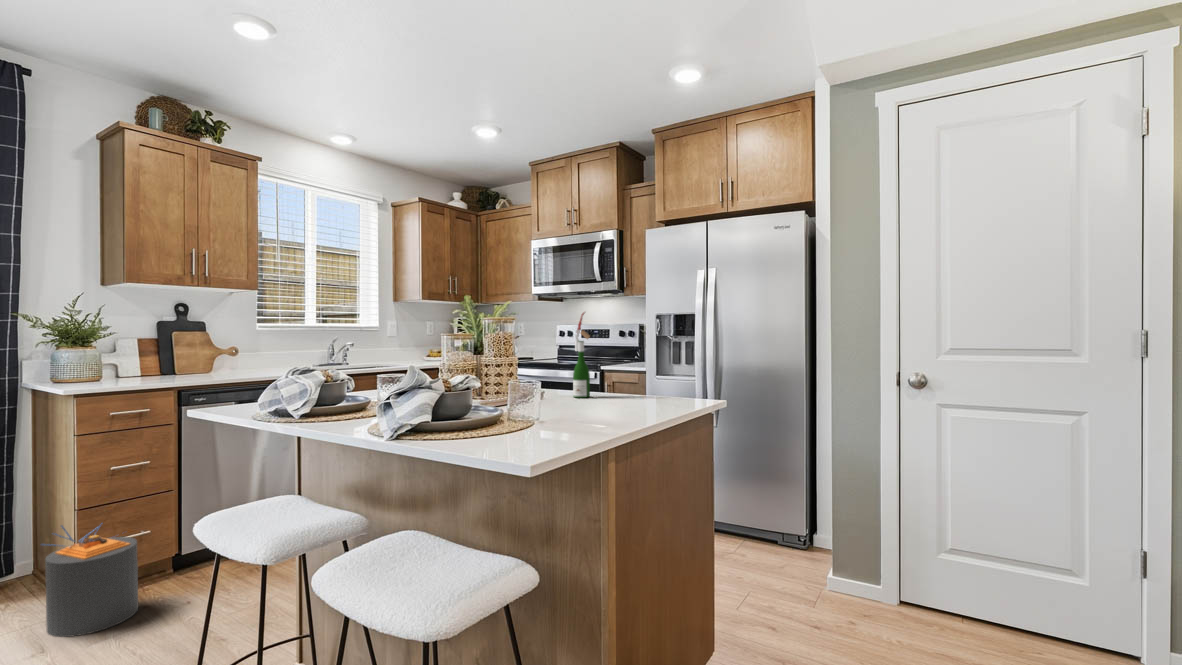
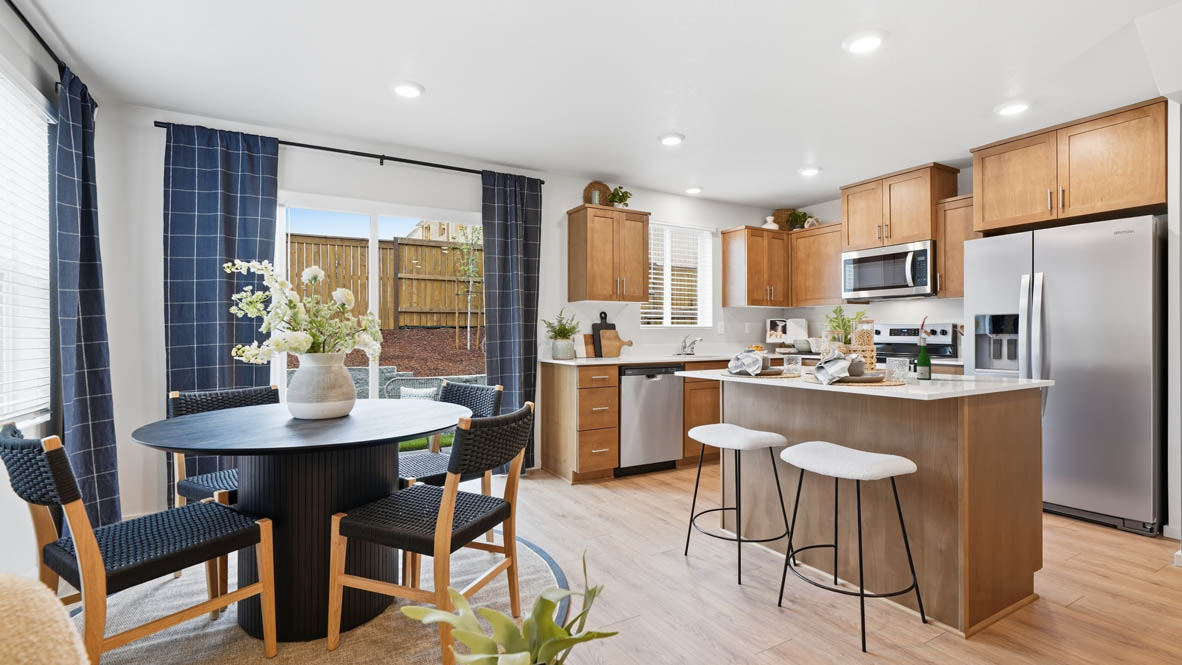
trash can: present [44,523,138,637] -> none [565,439,608,504]

